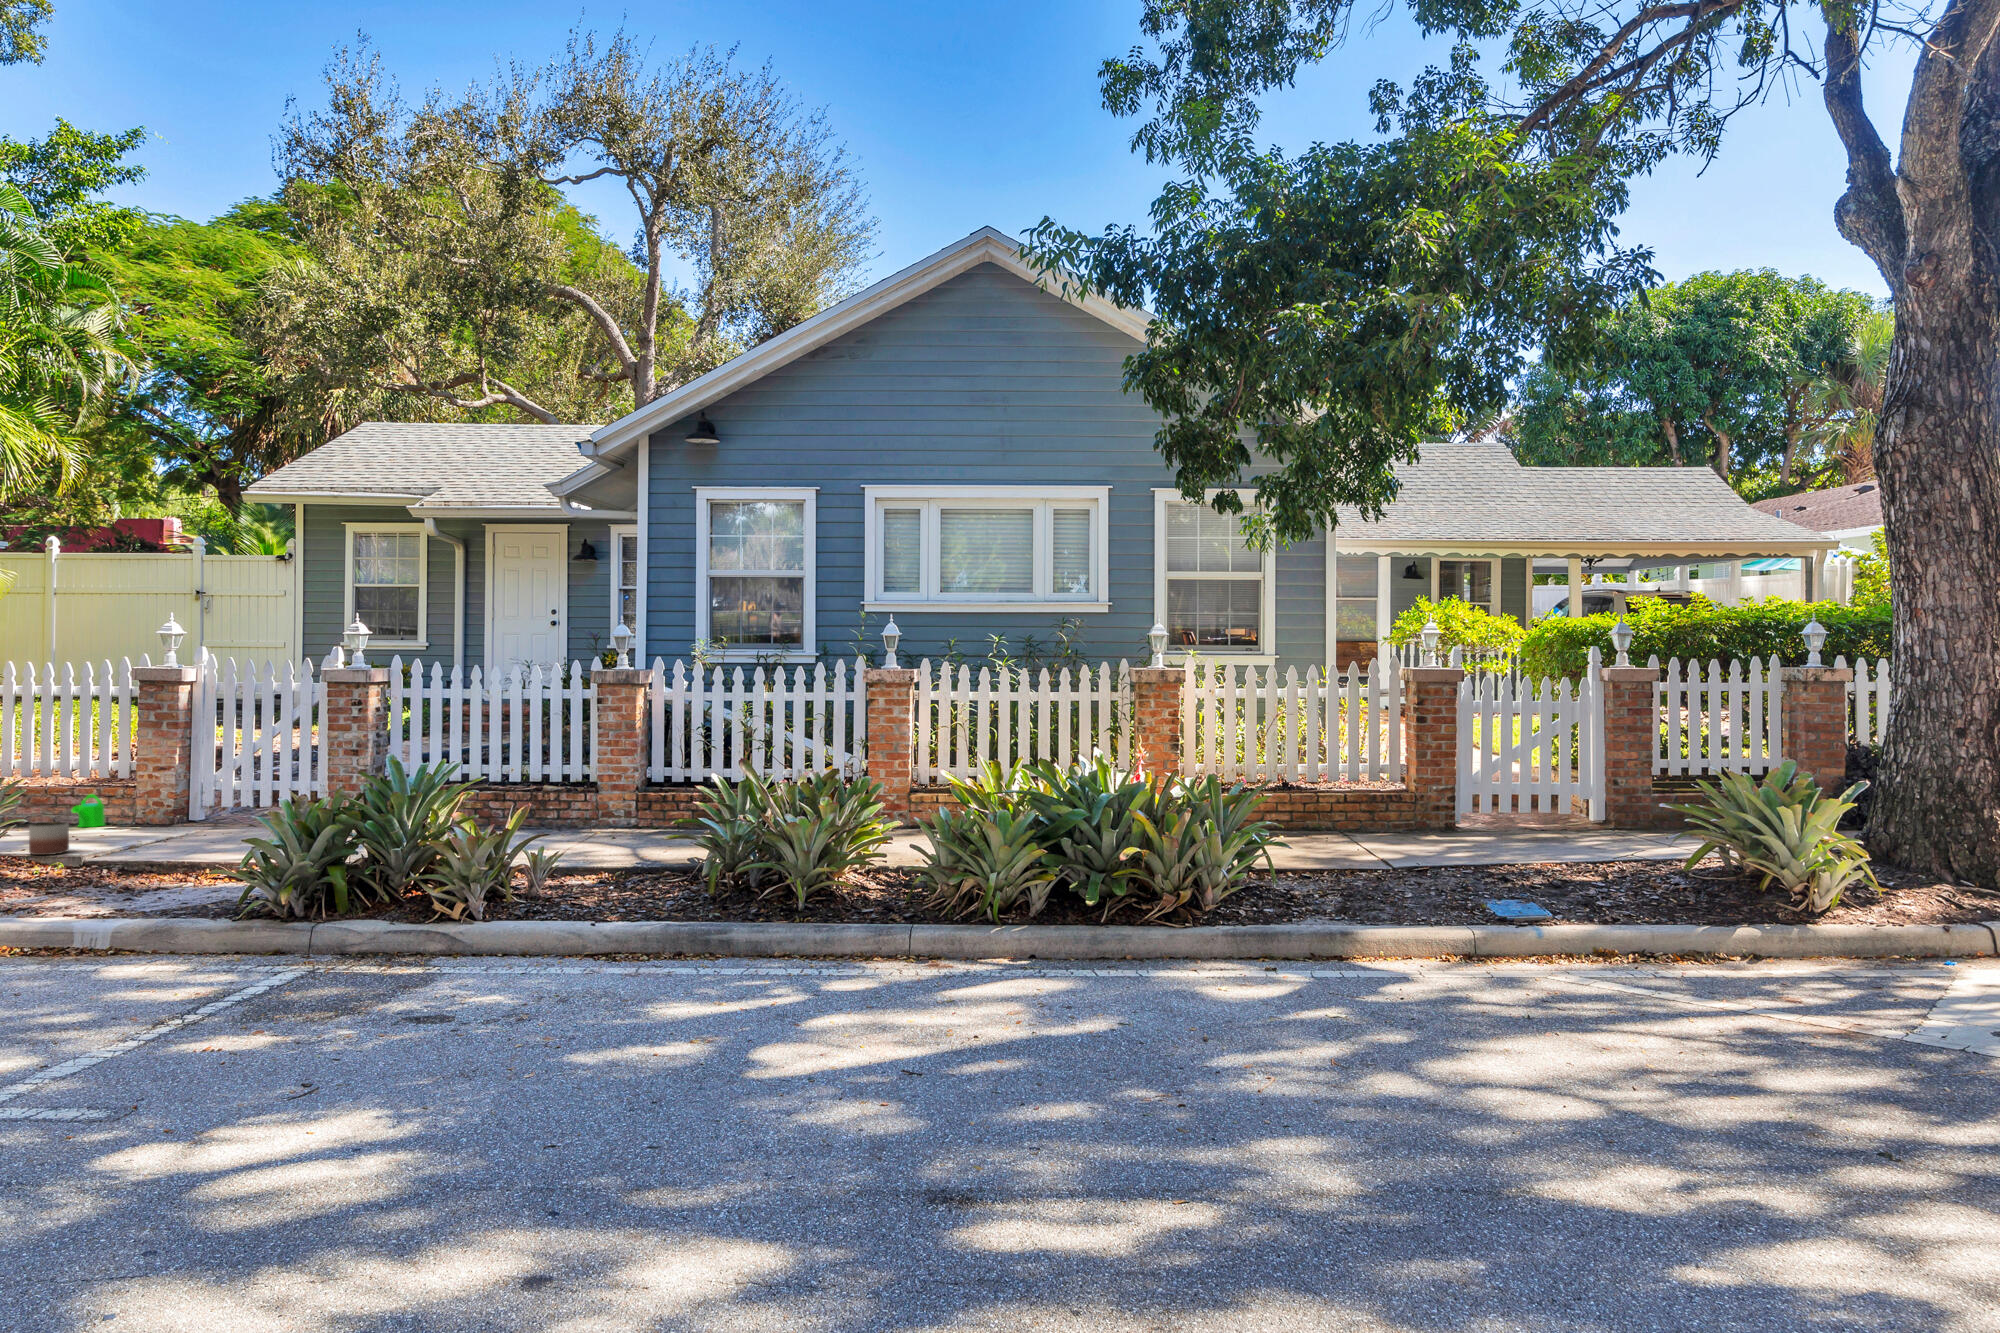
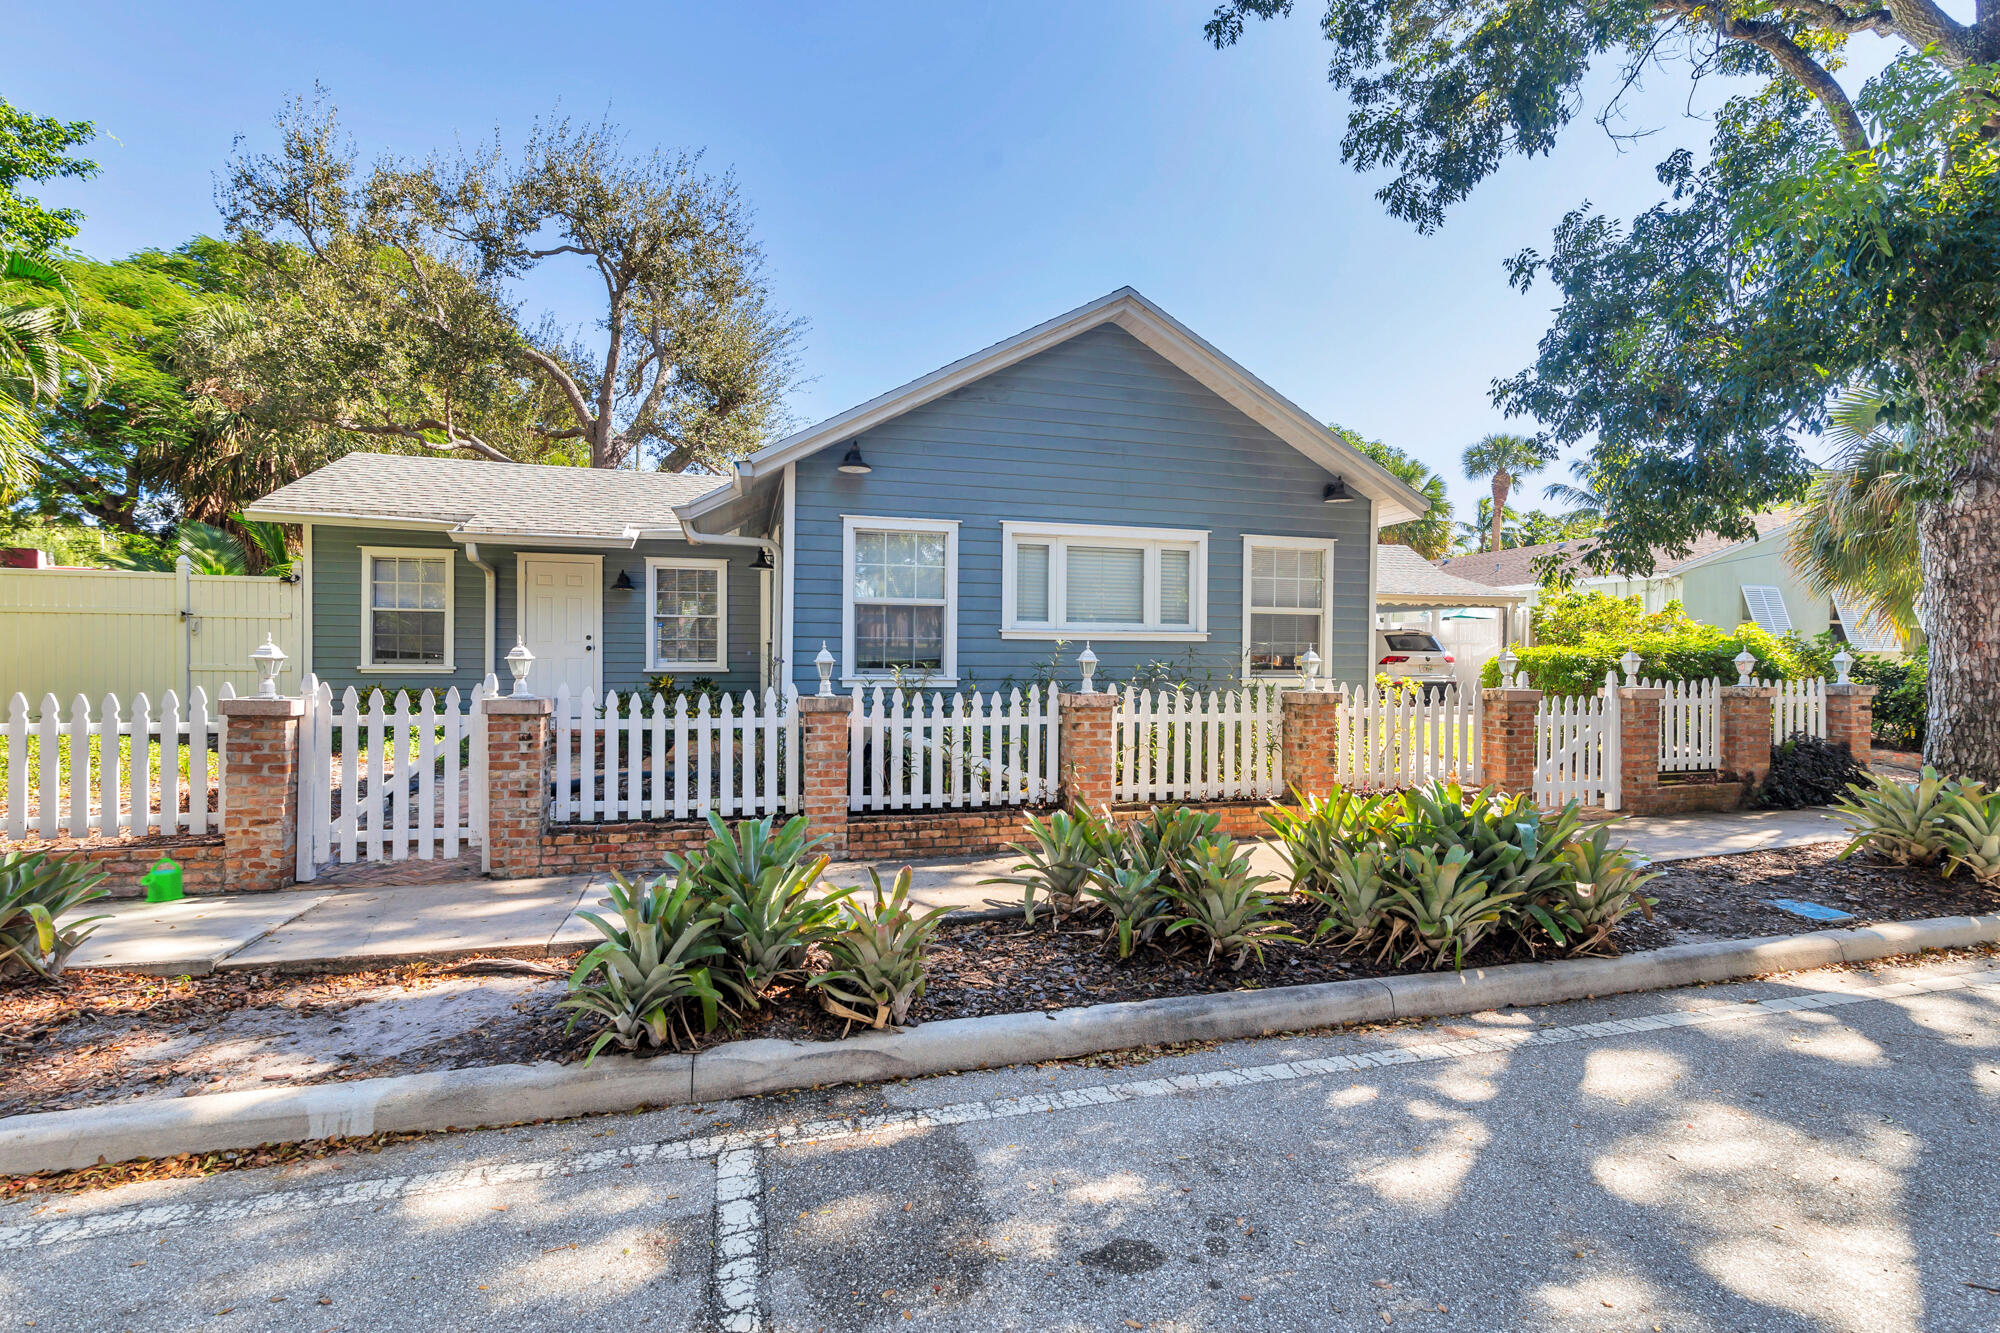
planter: present [29,822,69,855] -> none [113,909,173,959]

